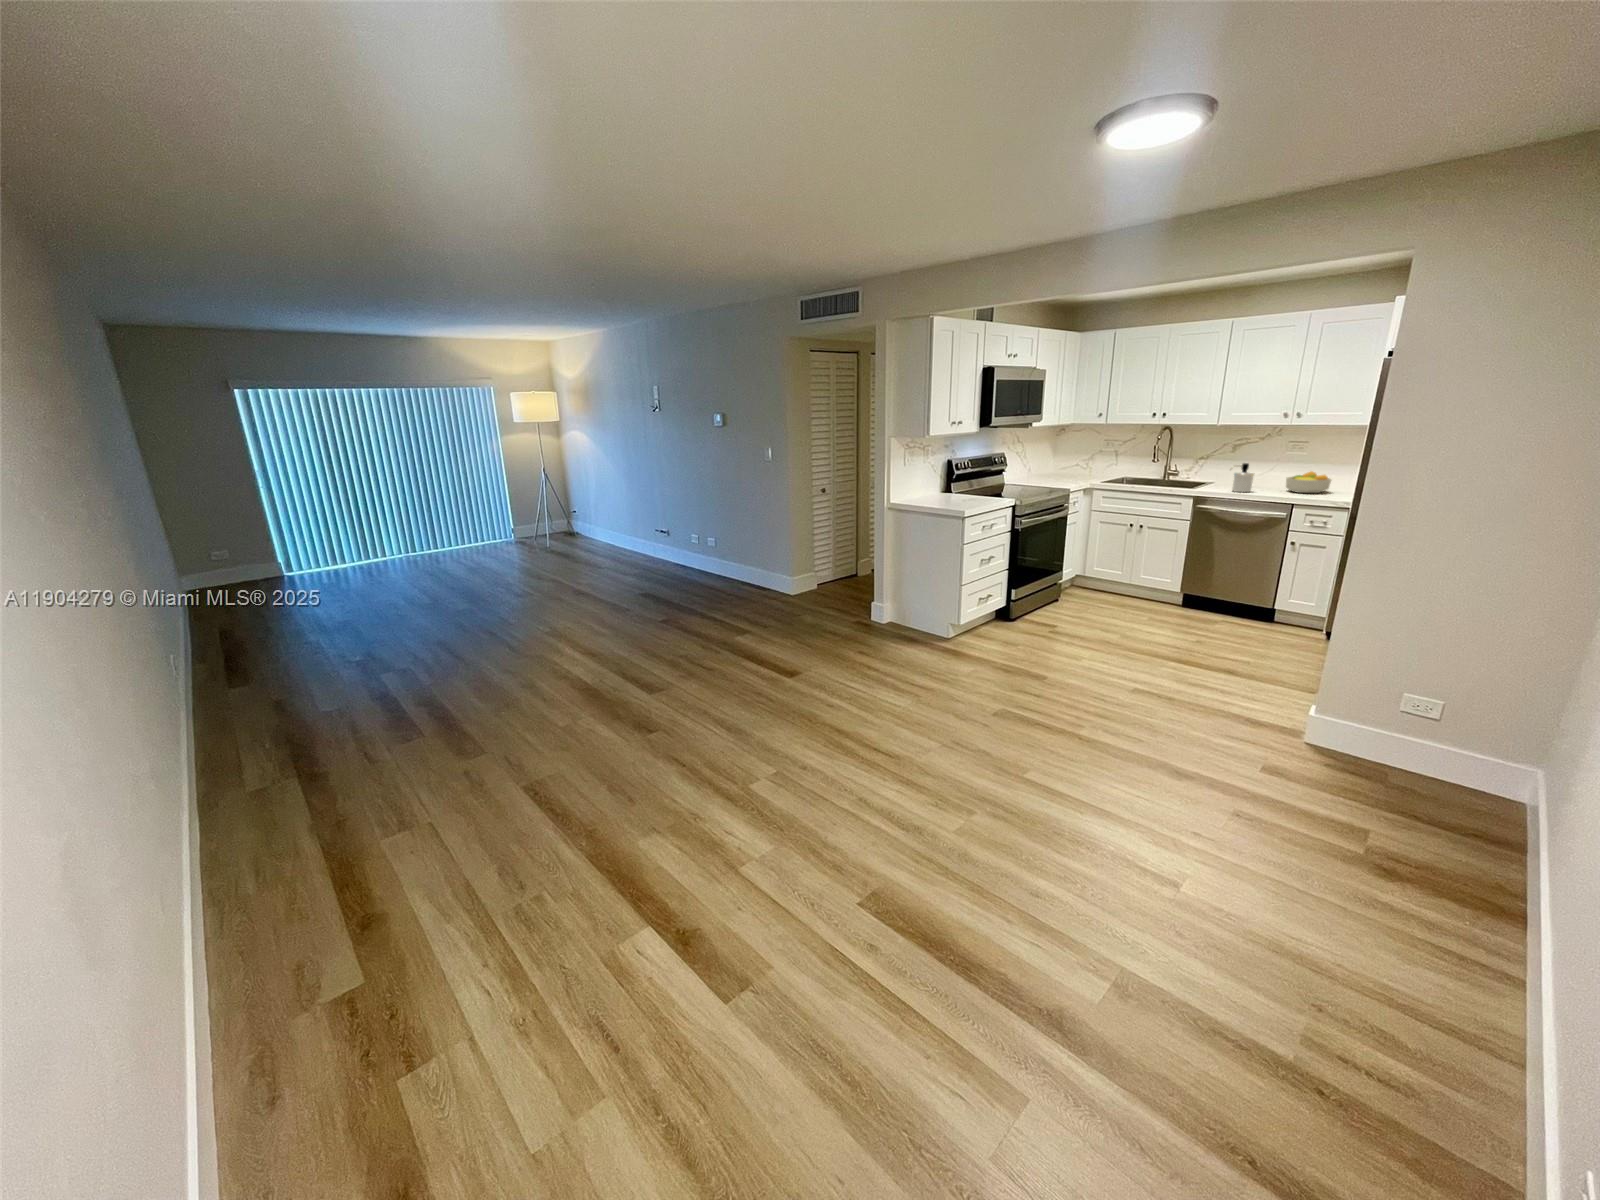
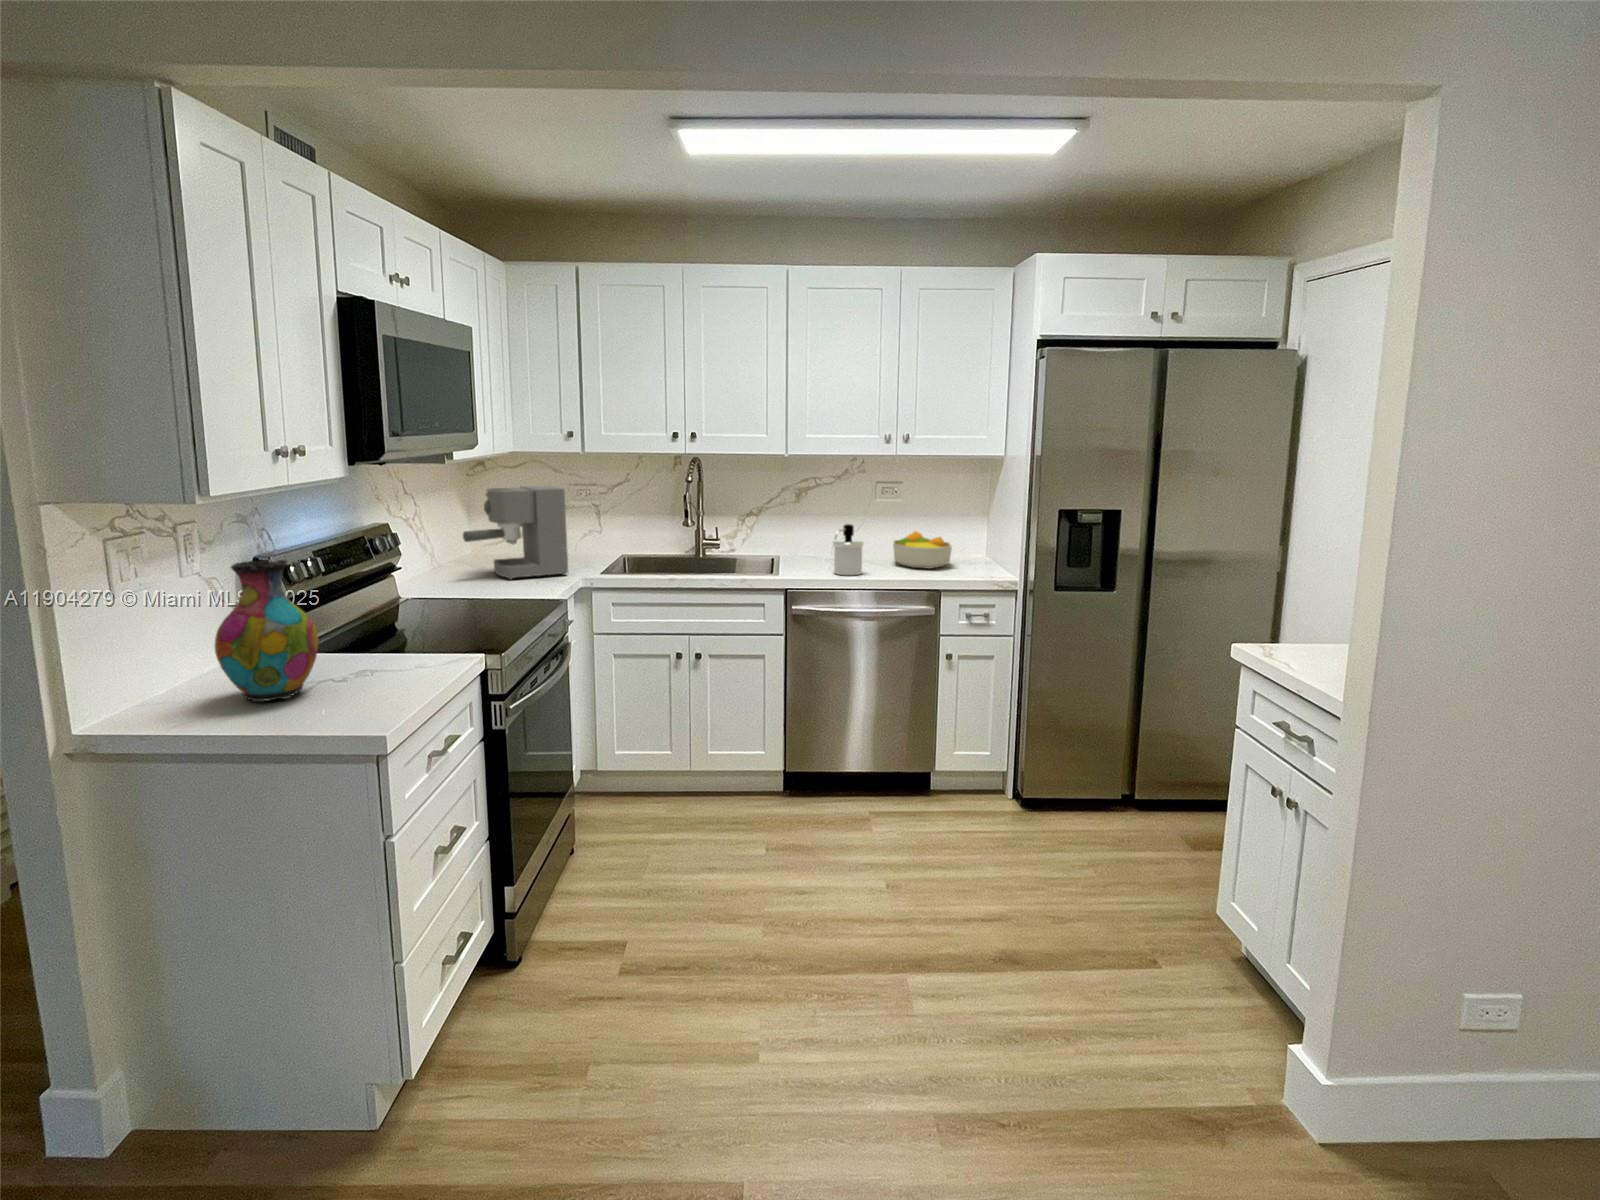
coffee maker: none [1039,440,1089,483] -> present [463,486,568,580]
vase: none [930,457,958,500] -> present [214,560,318,701]

